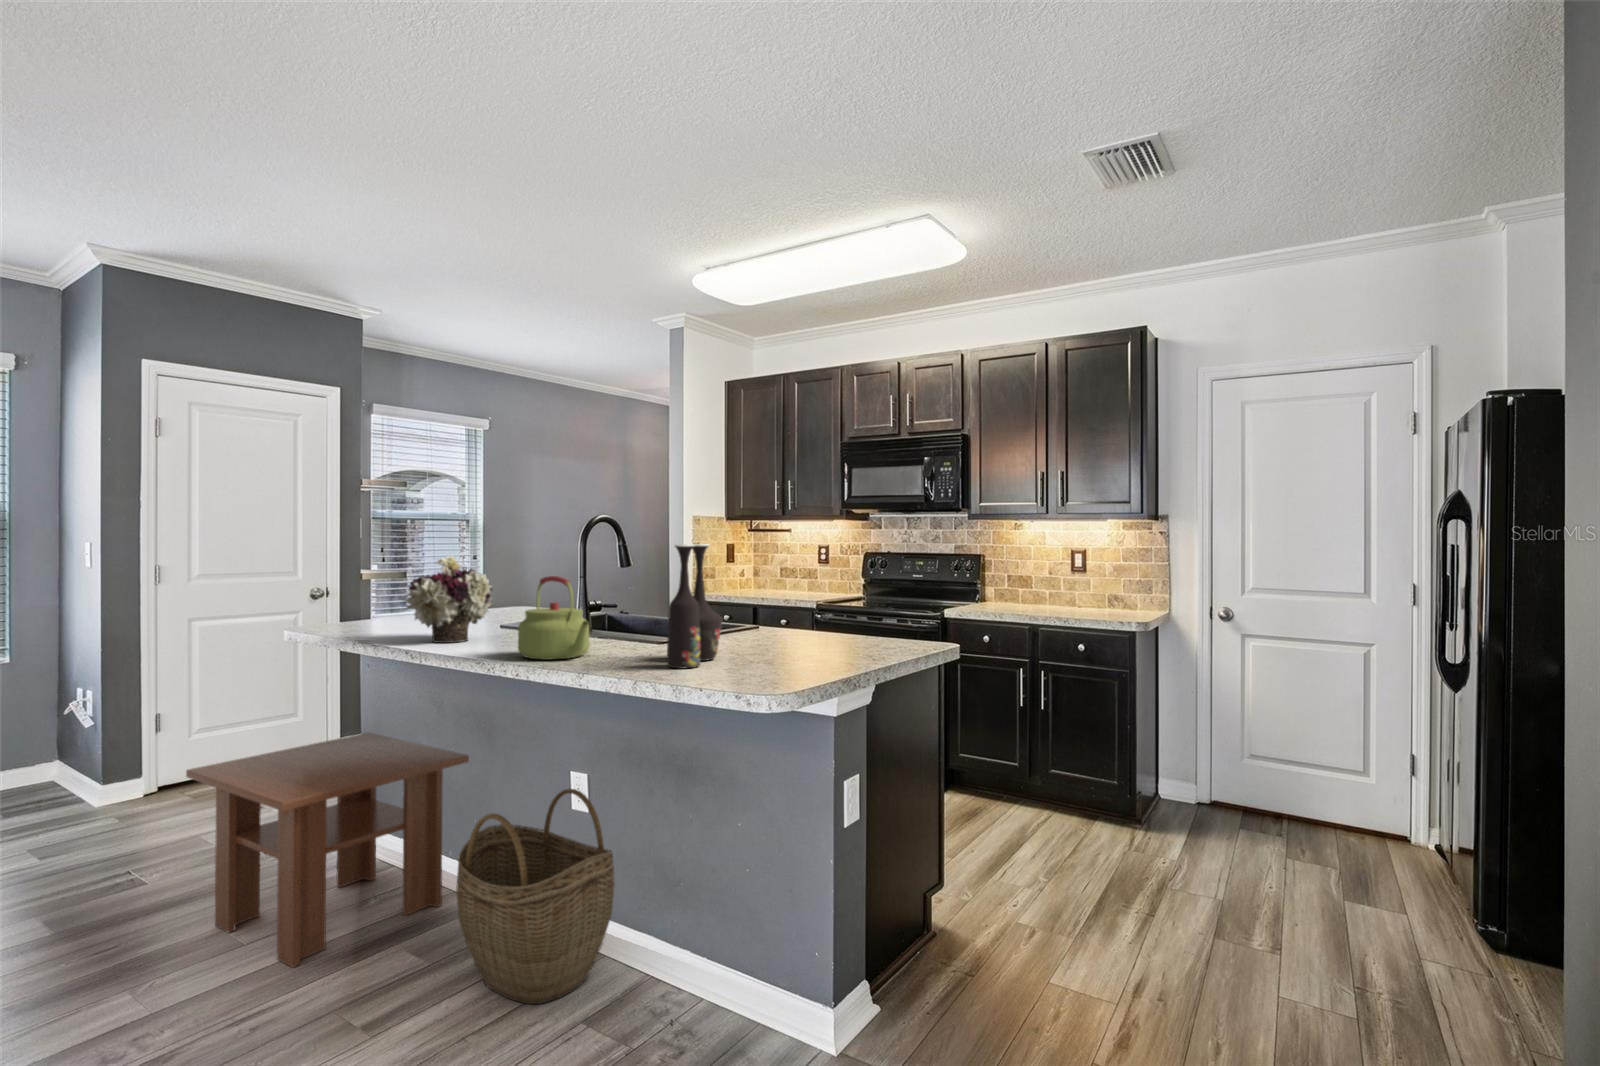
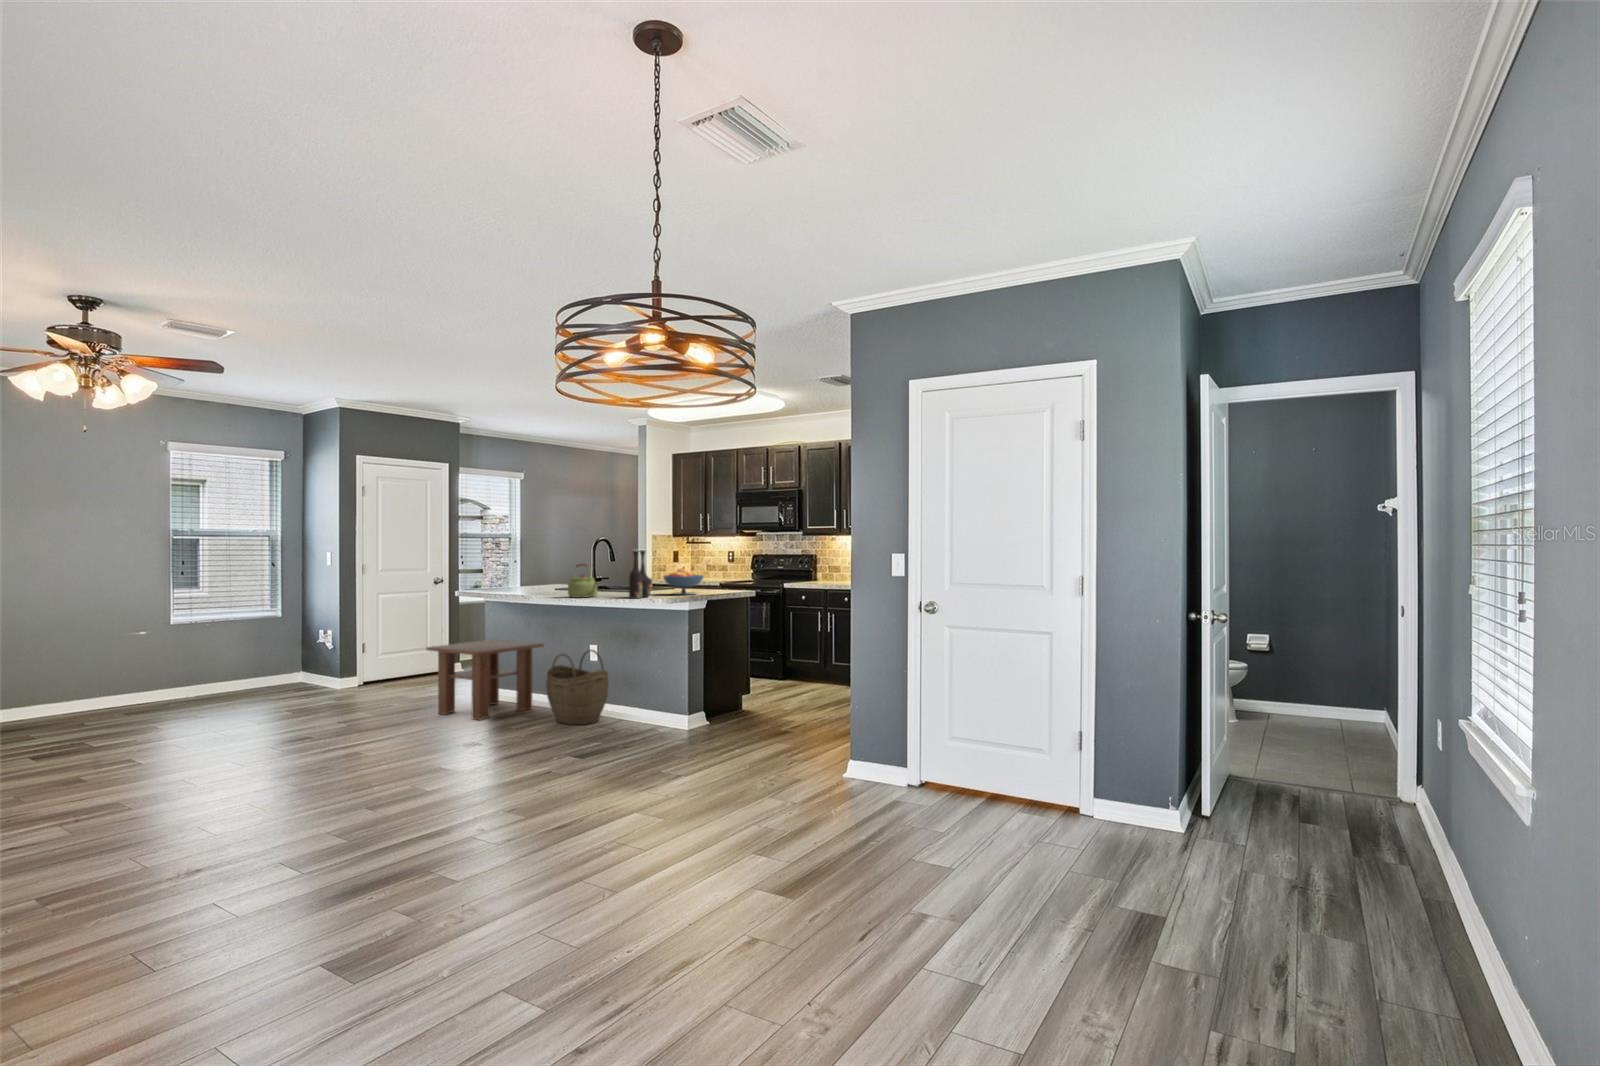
flower arrangement: present [404,556,493,643] -> none [514,556,552,595]
fruit bowl: none [741,586,835,651] -> present [663,569,704,595]

